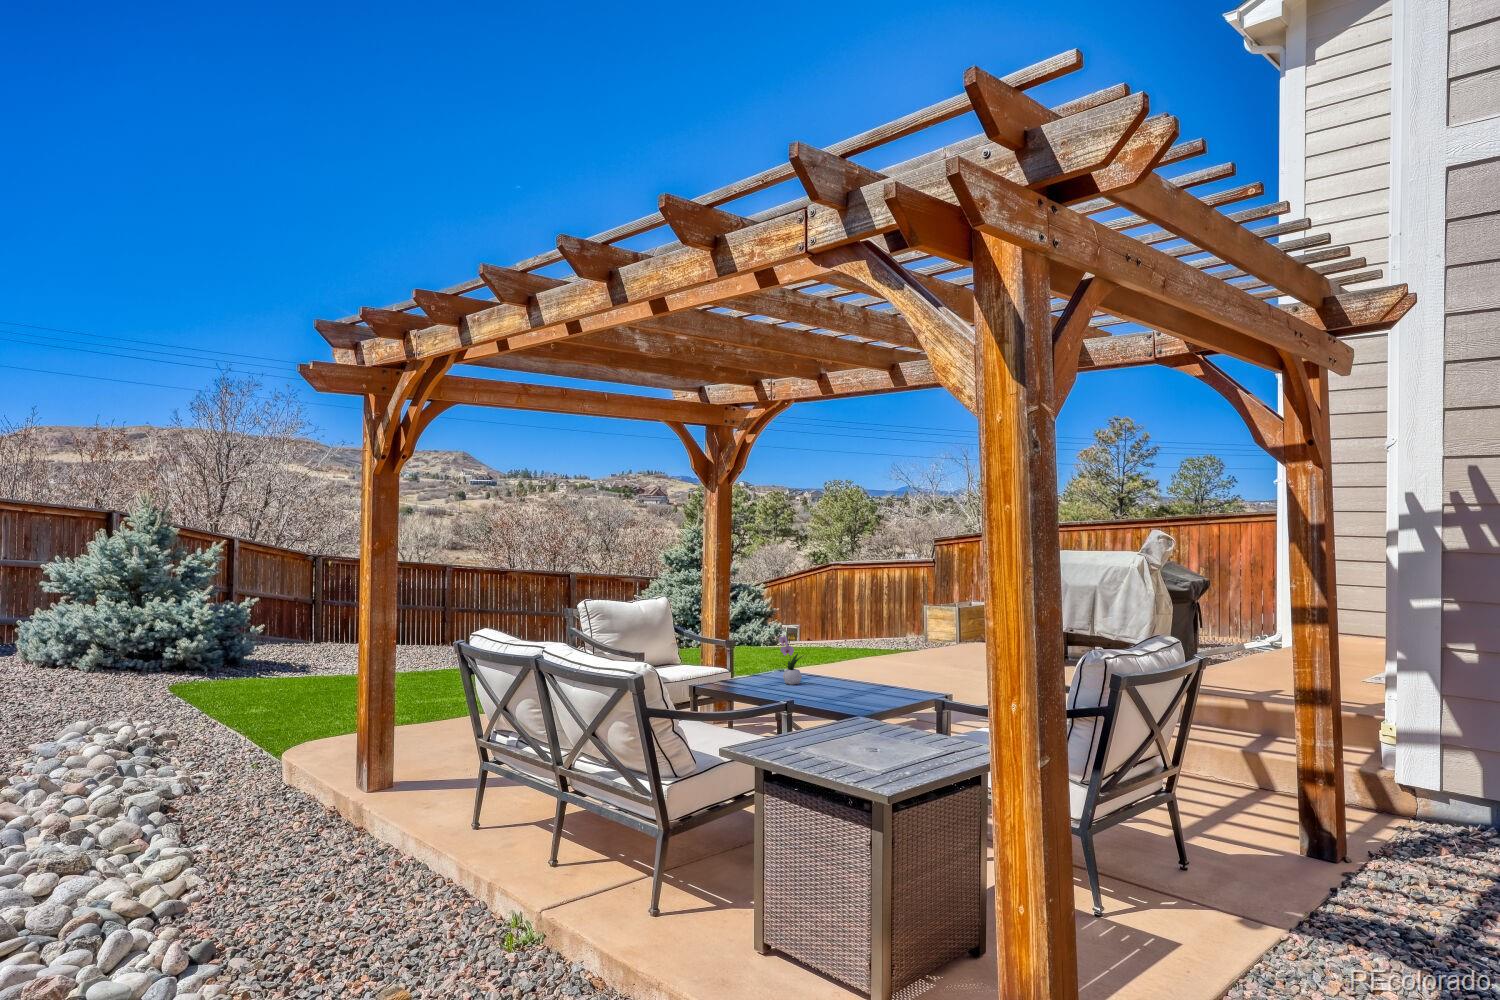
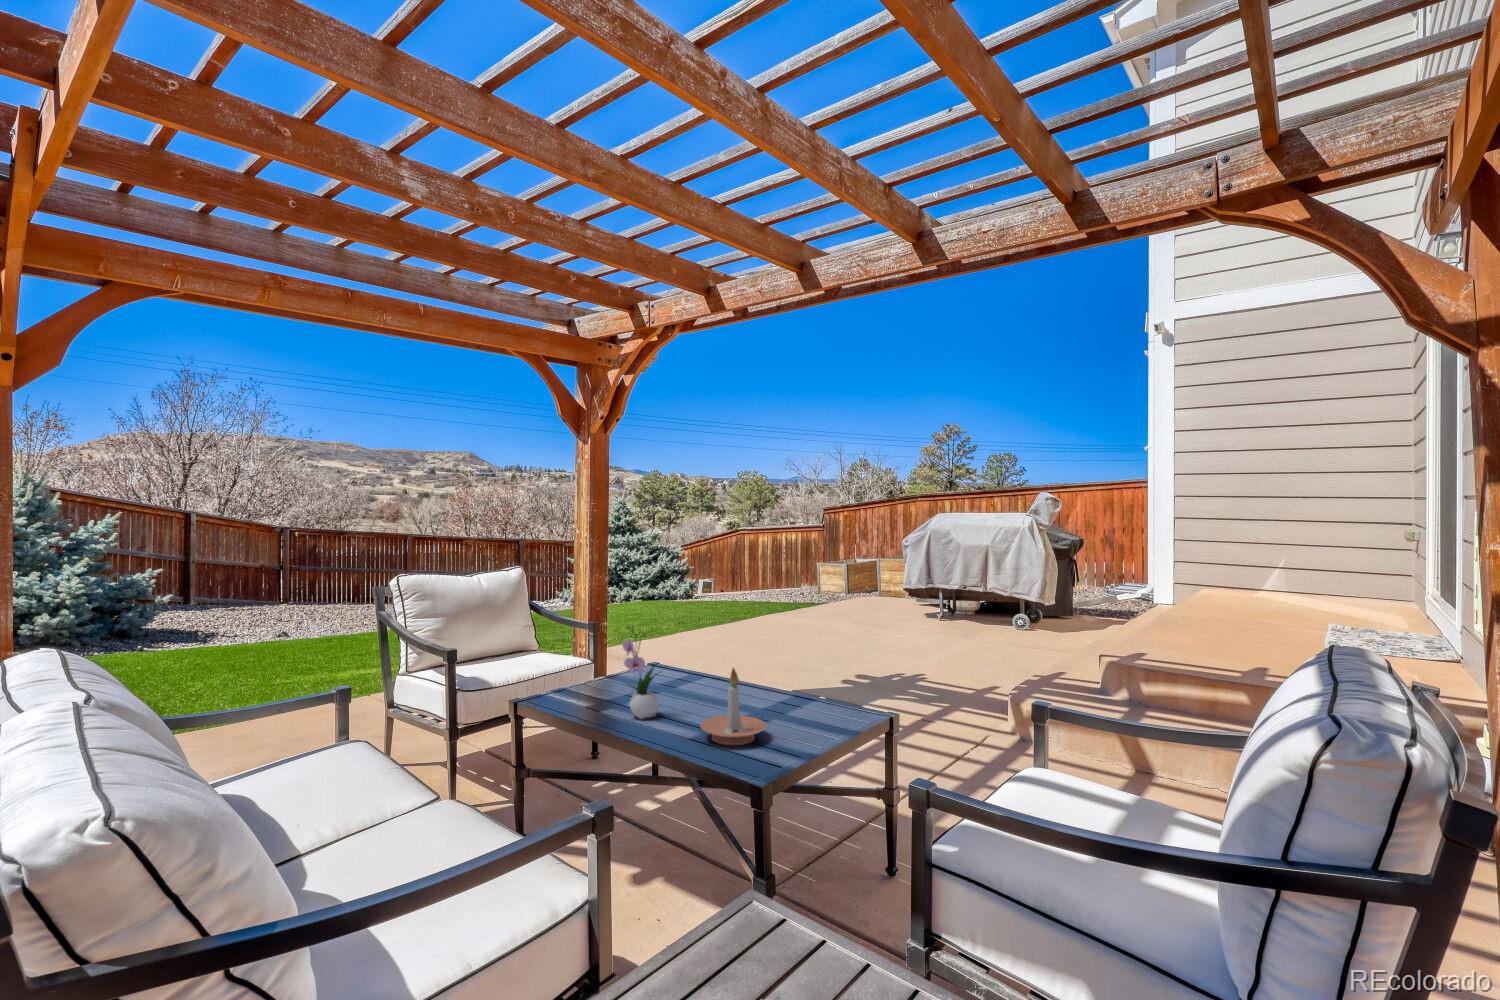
candle holder: none [830,649,869,693] -> present [700,668,766,745]

